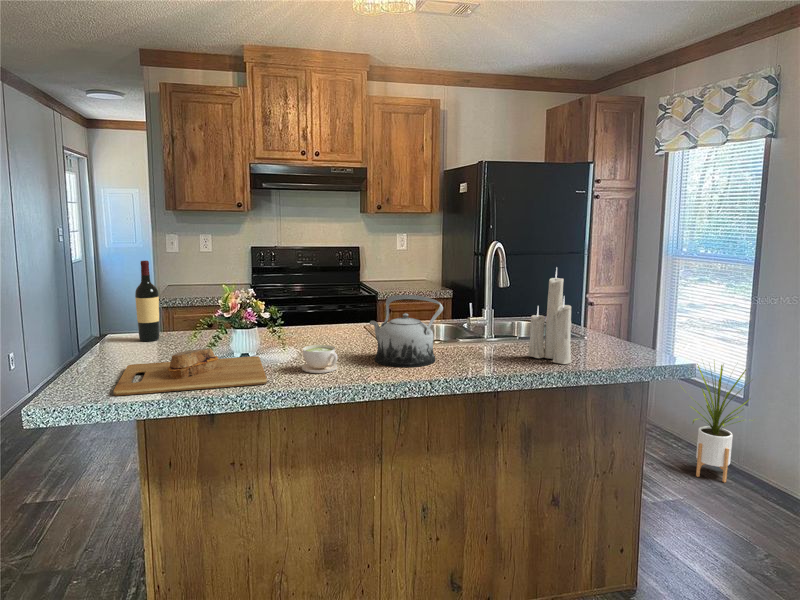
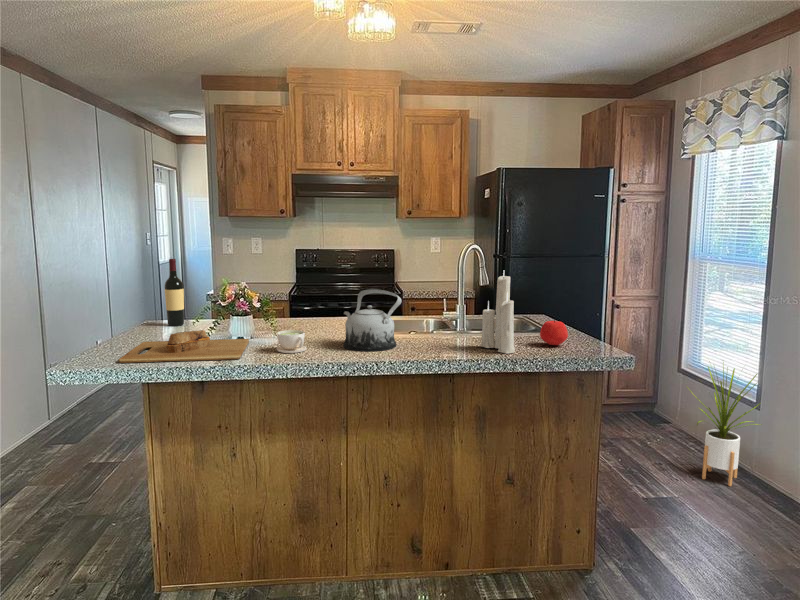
apple: none [586,324,617,352] -> present [540,320,568,346]

